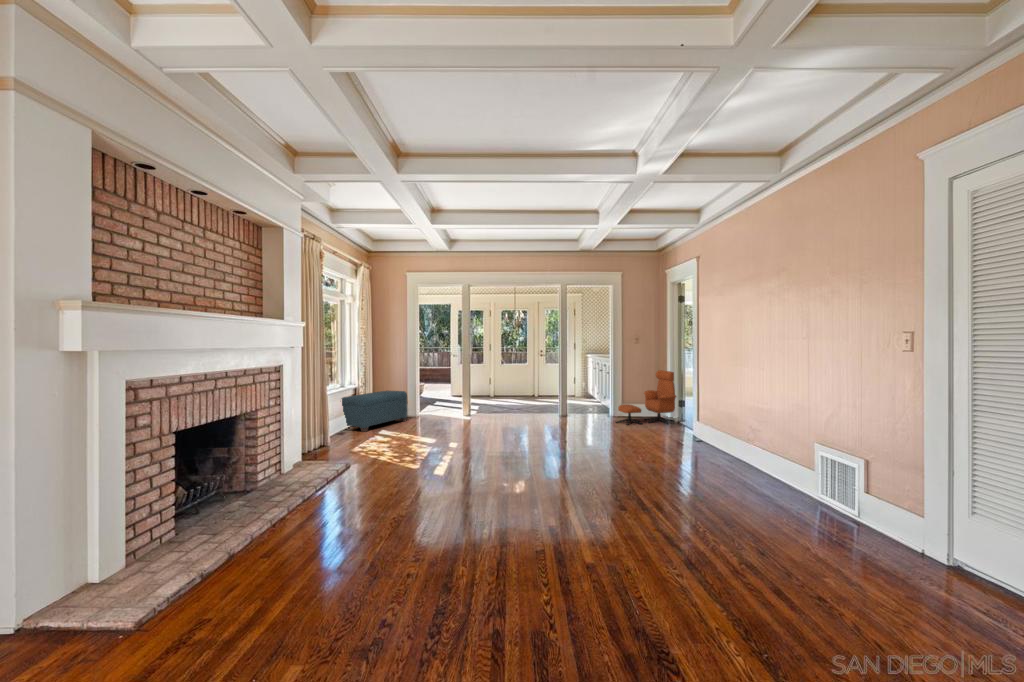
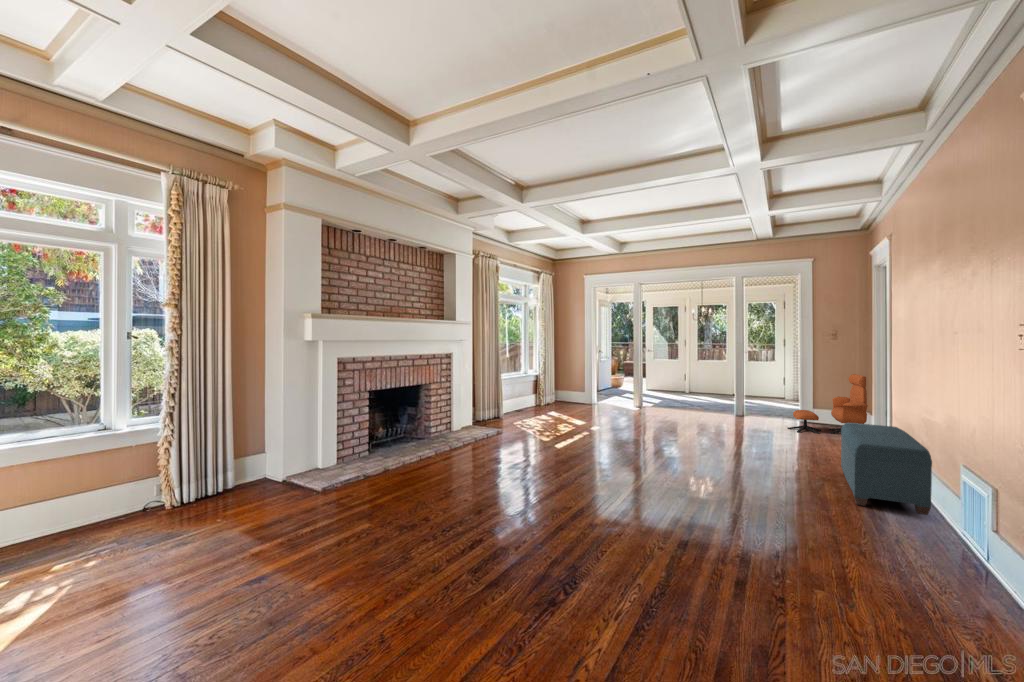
bench: present [342,391,408,432] -> present [841,423,932,515]

